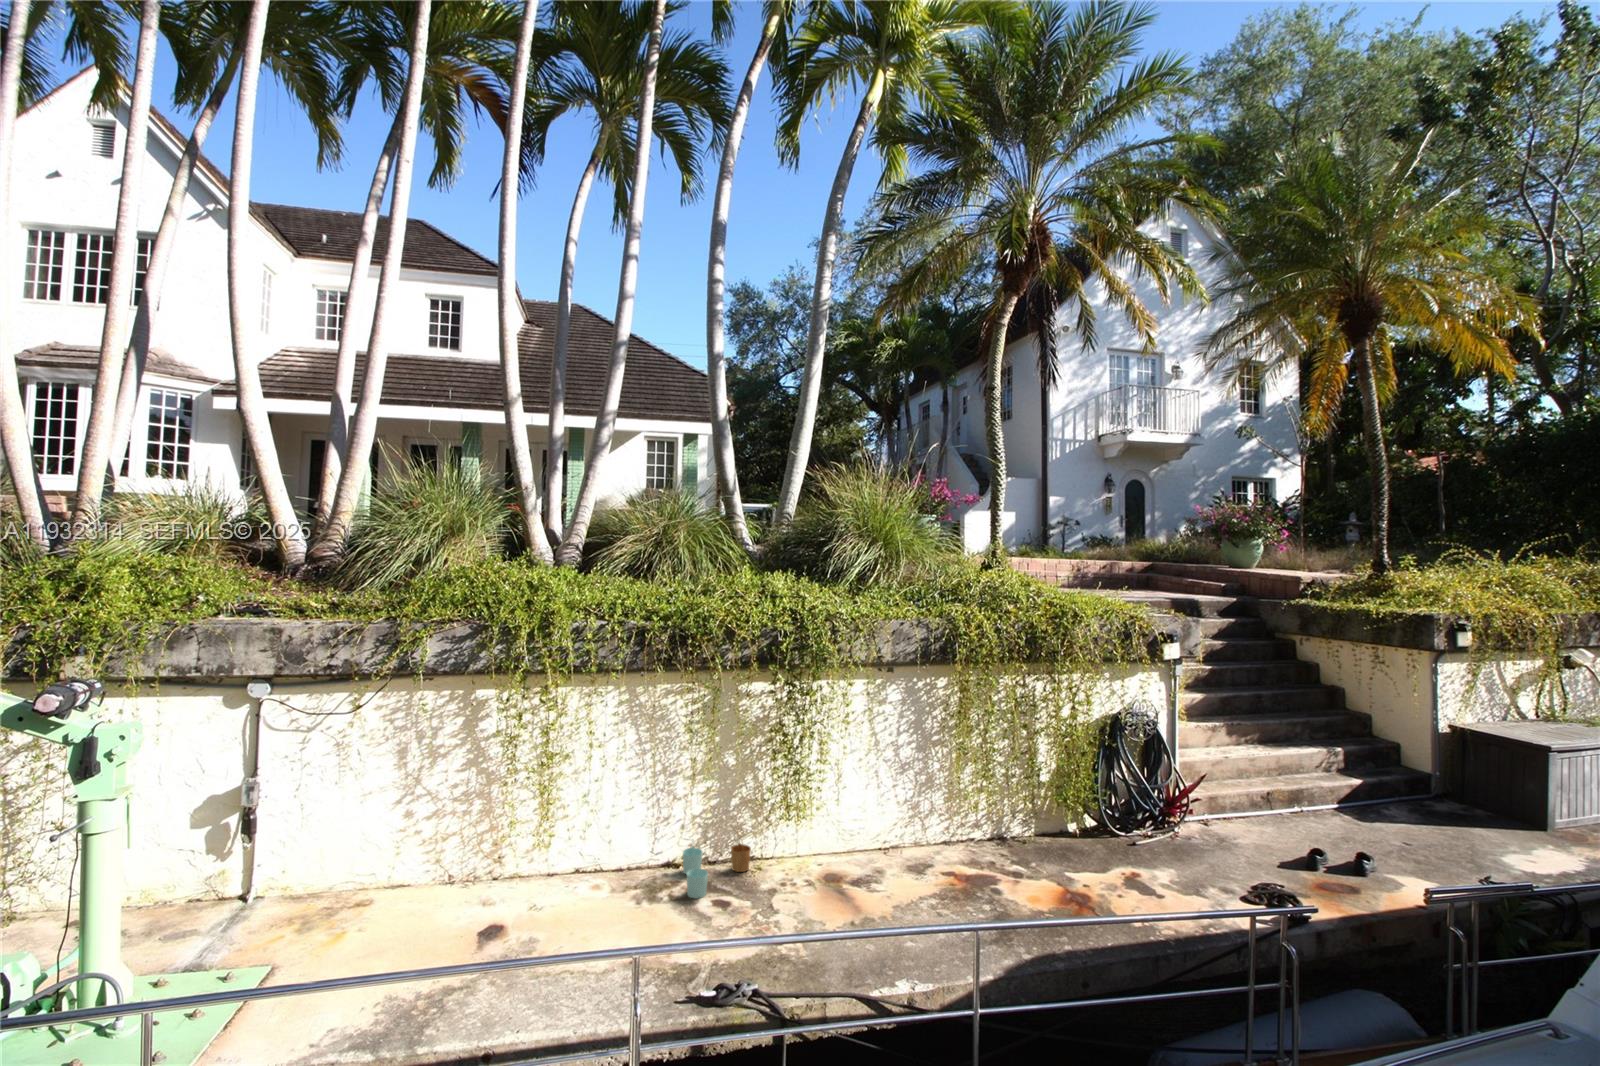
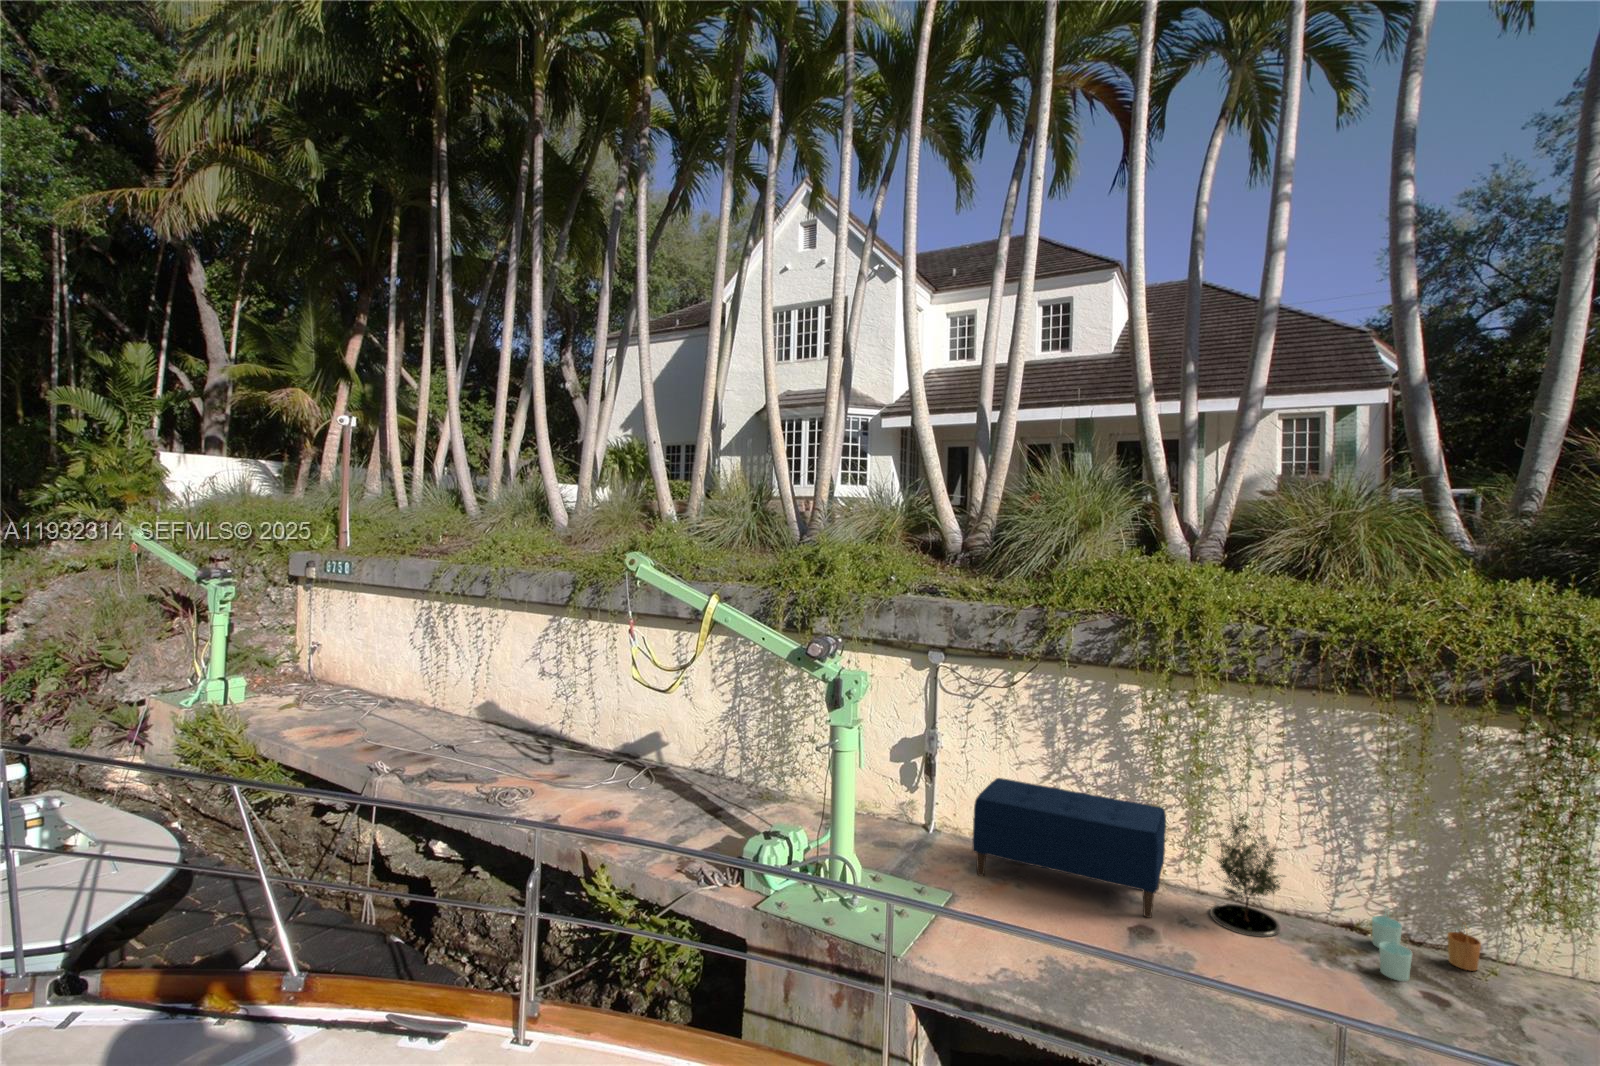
potted tree: none [559,789,622,900] -> present [1210,816,1284,937]
bench: none [306,801,521,928] -> present [973,778,1166,918]

